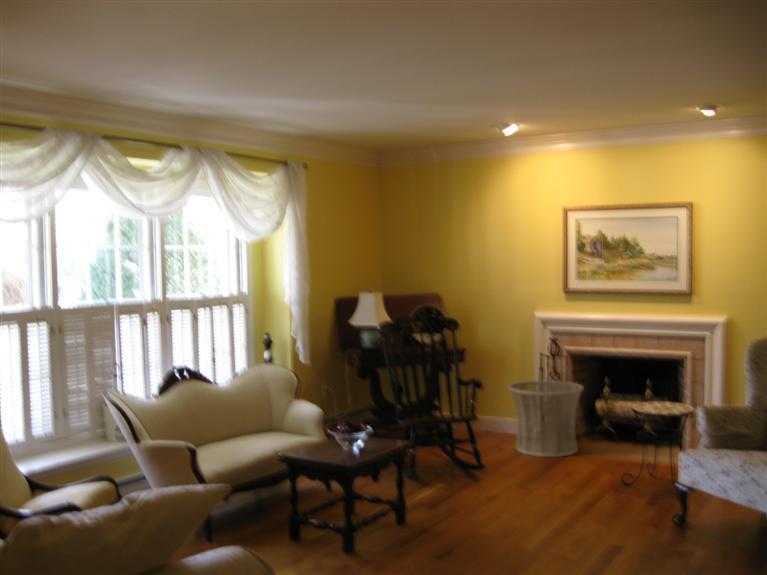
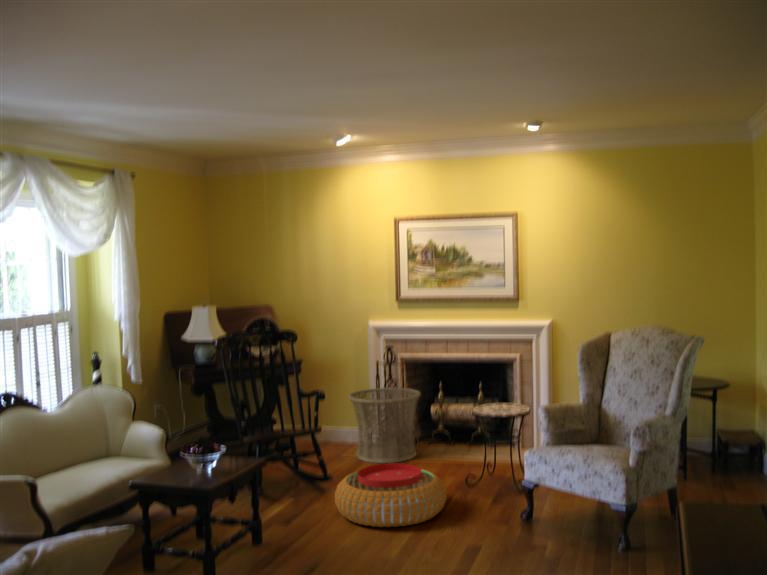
pouf: none [484,457,602,523] -> present [335,463,447,527]

